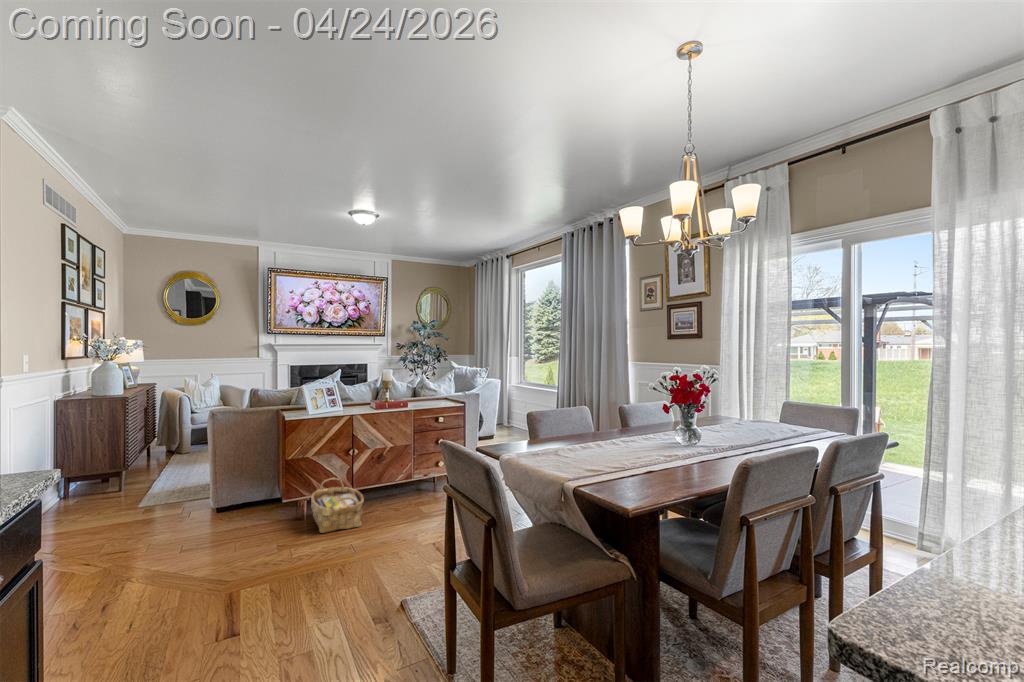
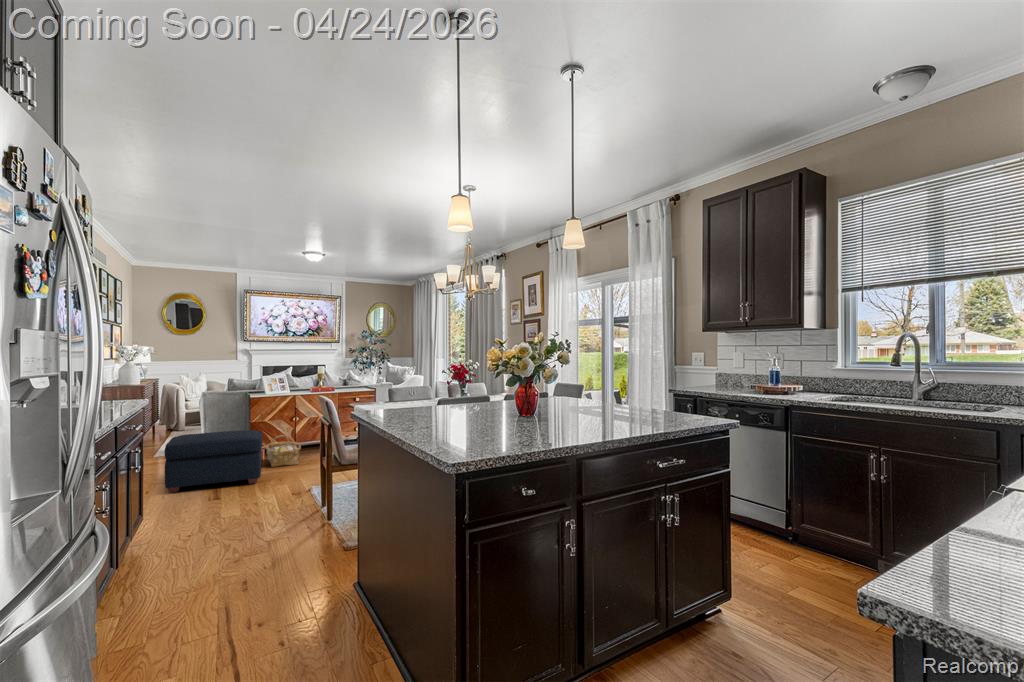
ottoman: none [138,479,312,610] -> present [164,430,262,493]

